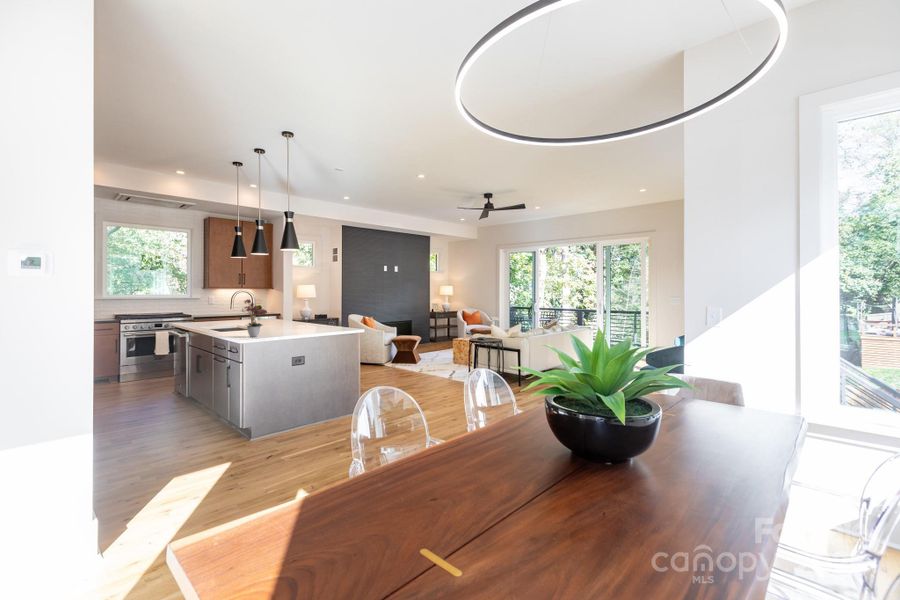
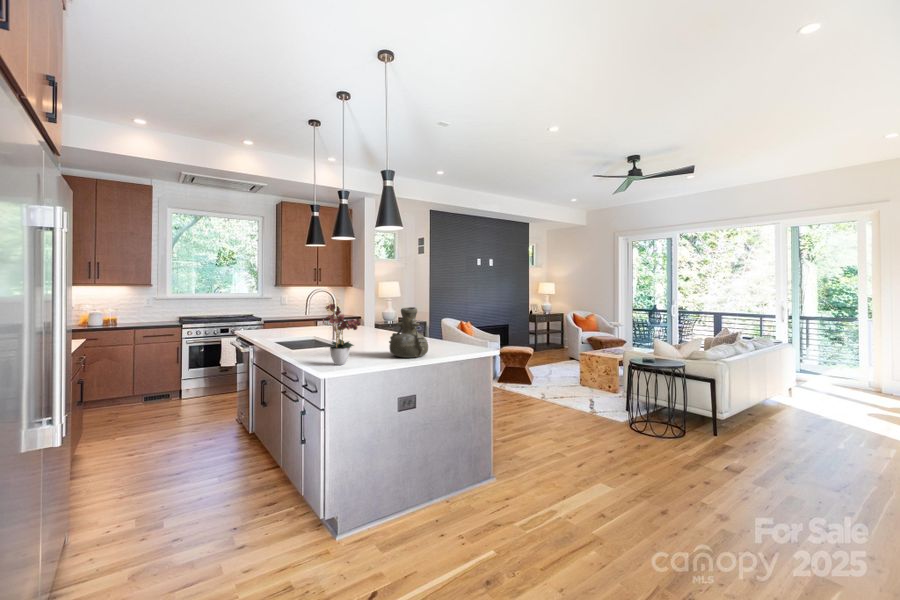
vase: none [288,302,315,334] -> present [389,307,428,358]

